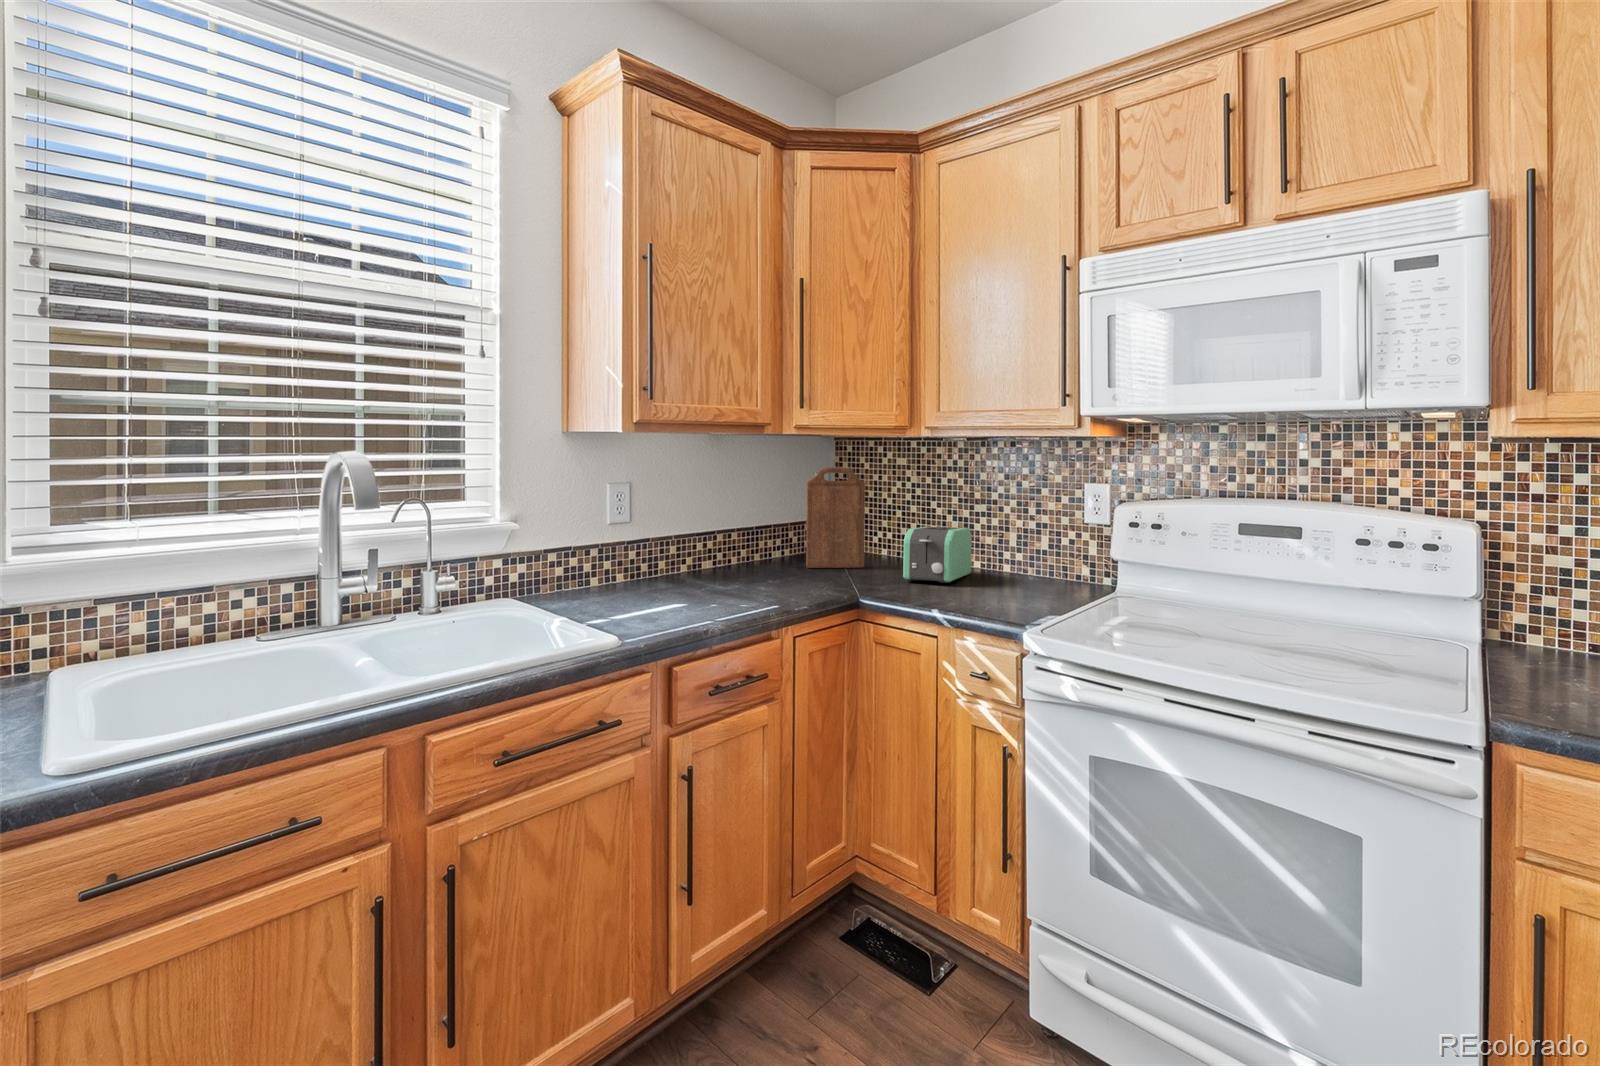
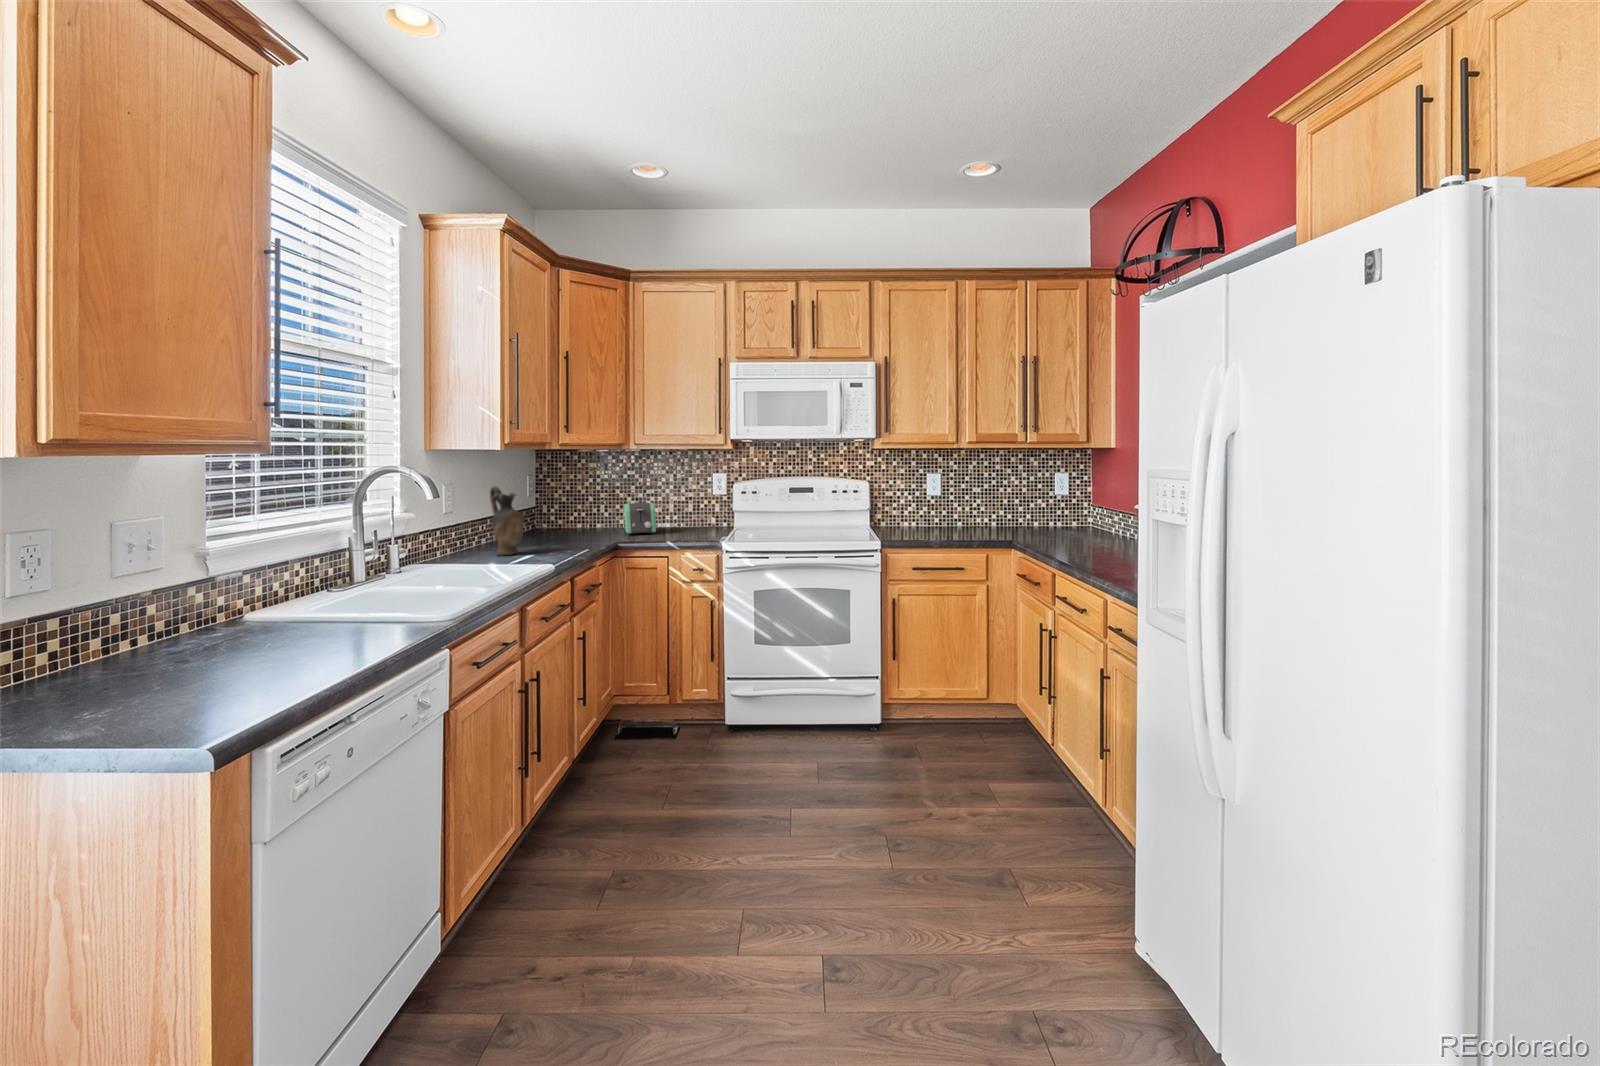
cutting board: present [806,468,865,568] -> none [546,470,586,536]
ceramic pitcher: none [637,489,683,600] -> present [490,486,524,555]

